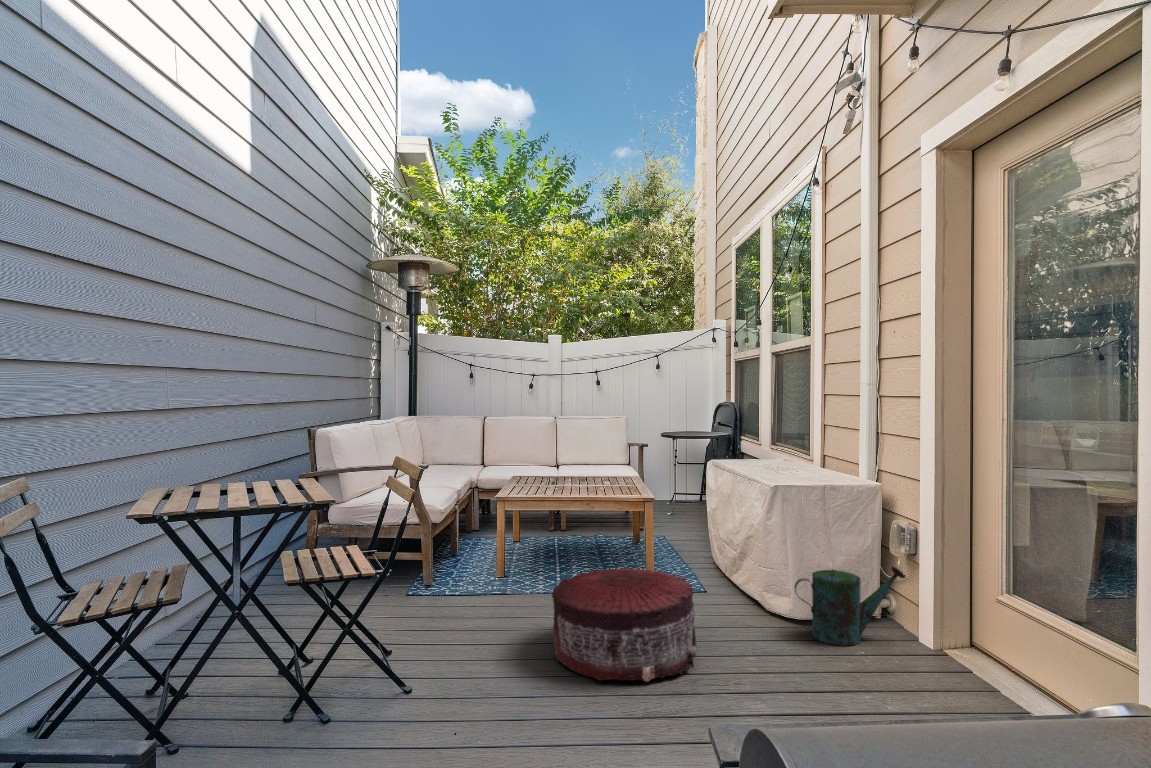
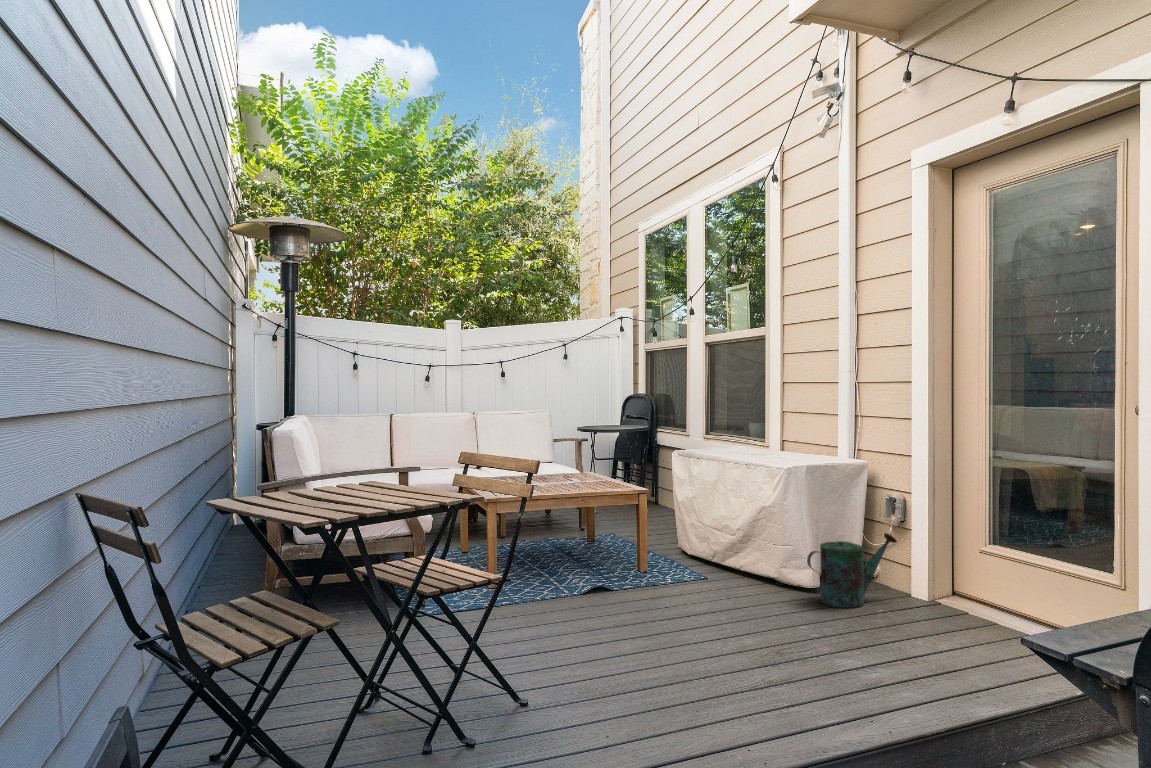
pouf: present [552,567,697,681] -> none [608,552,758,659]

